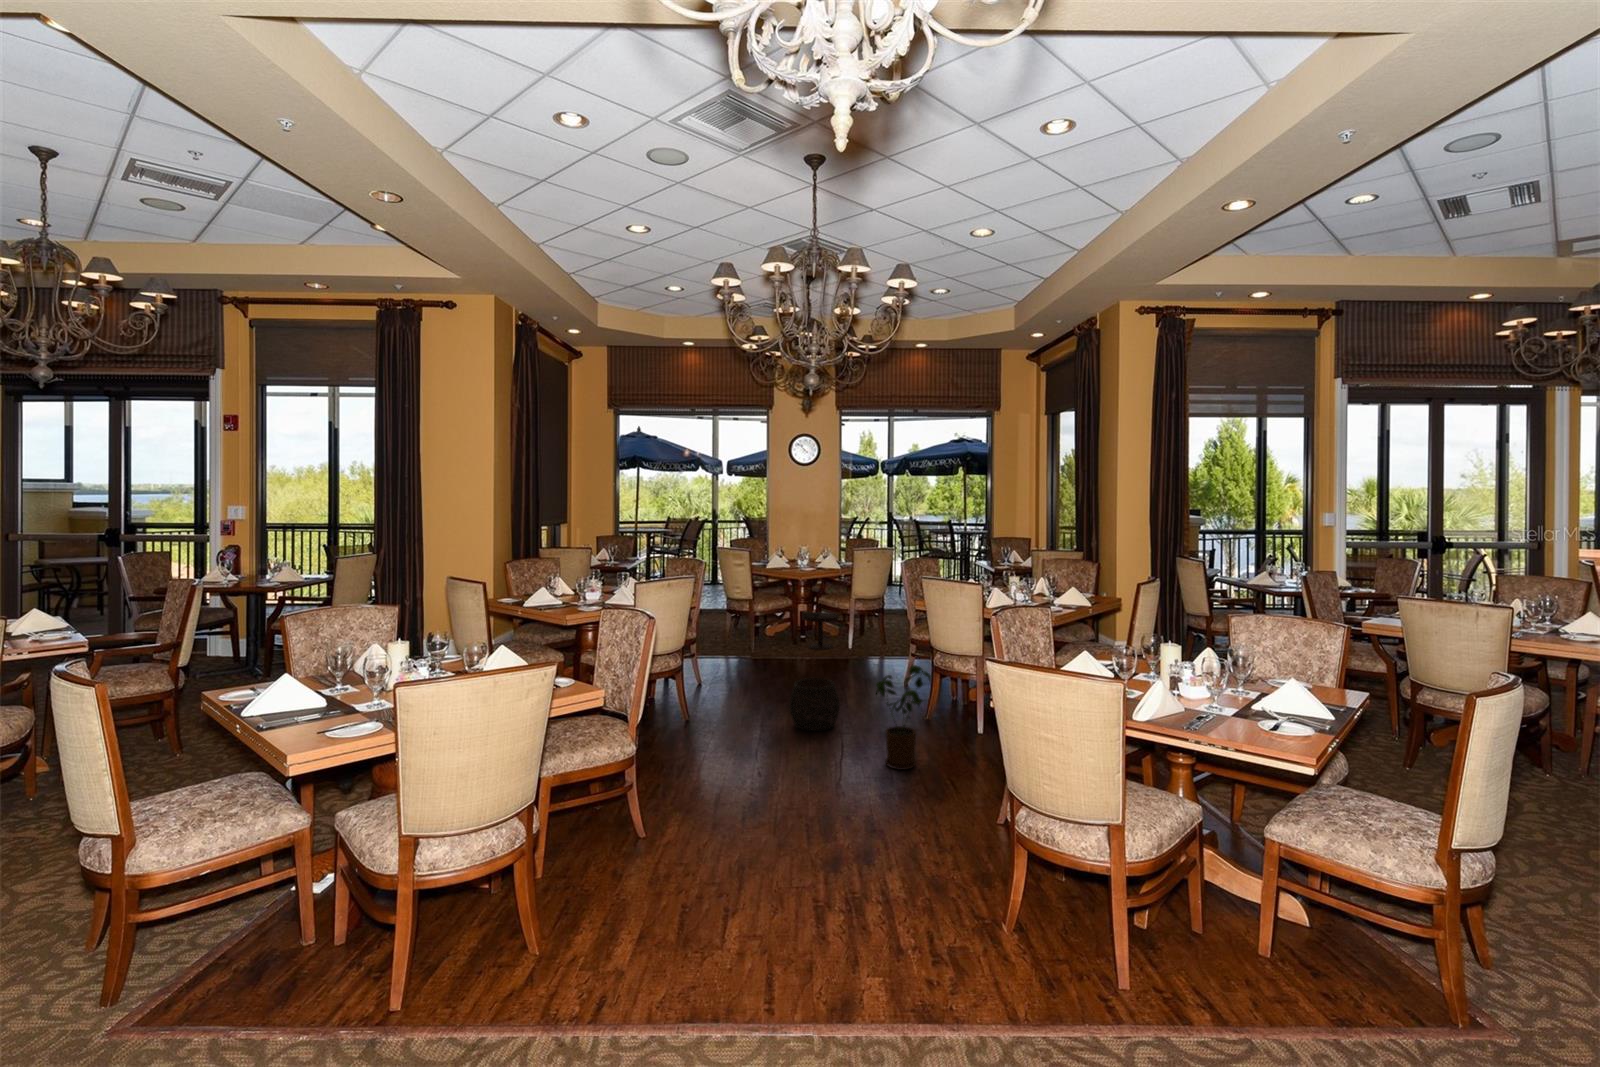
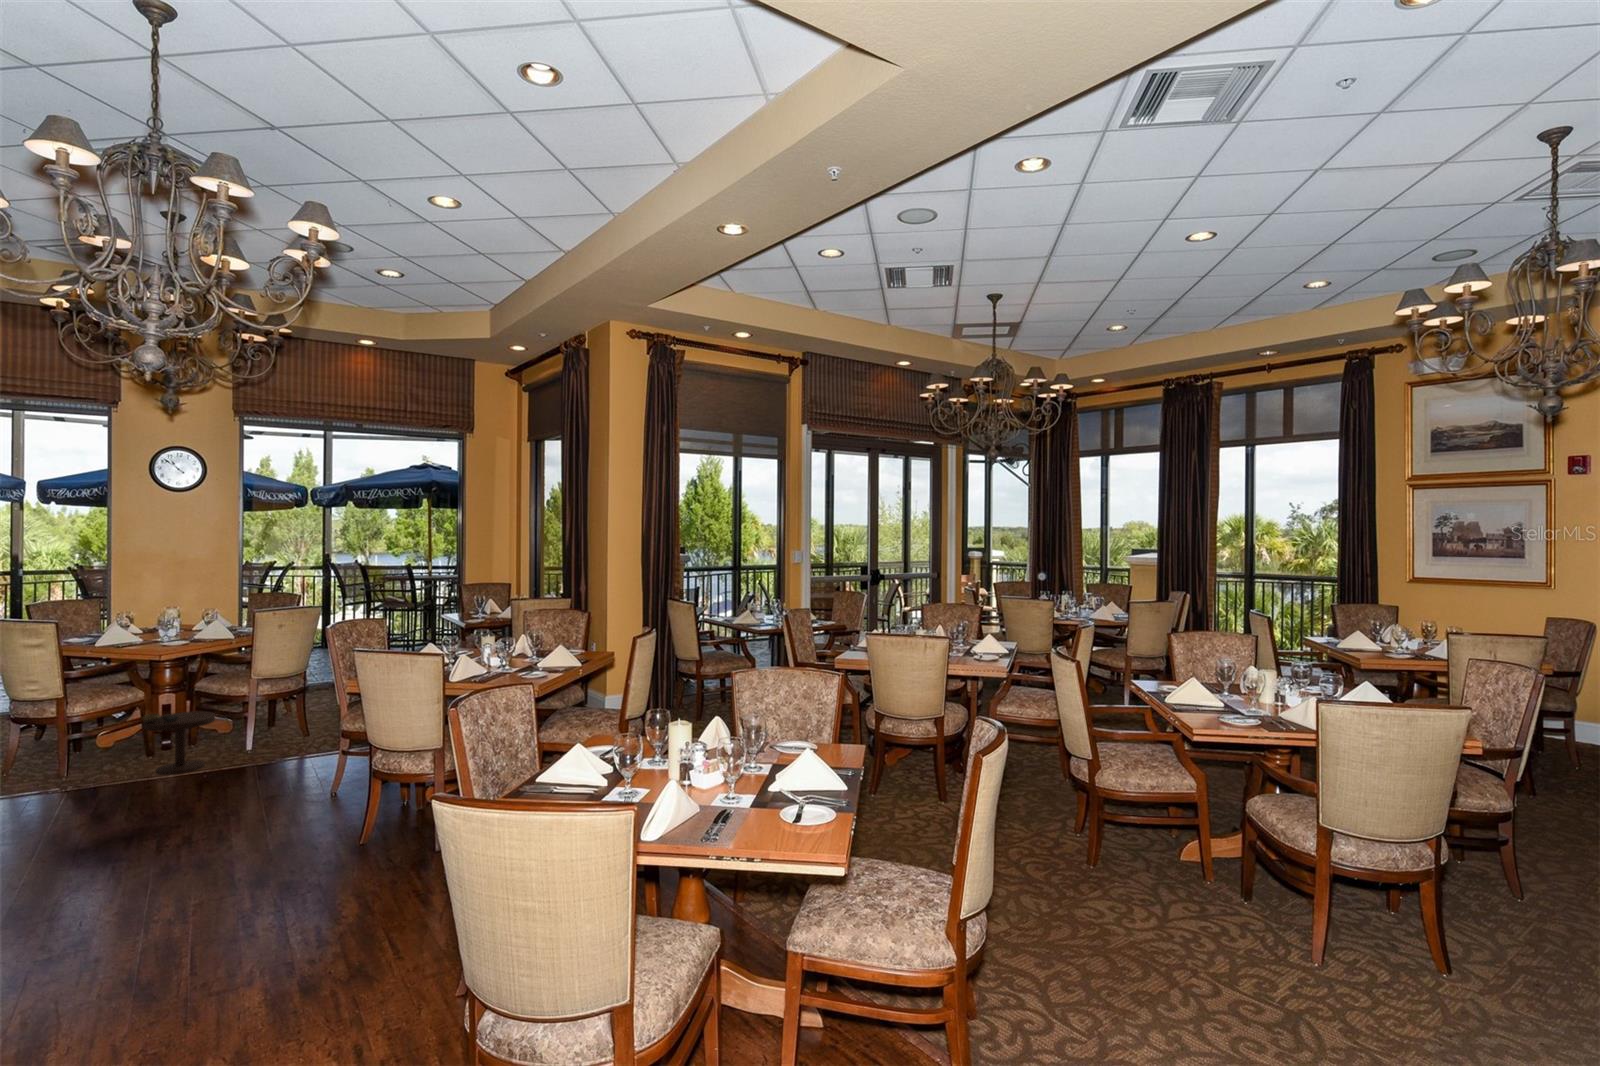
house plant: present [876,665,931,770] -> none [265,788,366,957]
woven basket: present [789,678,840,731] -> none [96,828,205,926]

